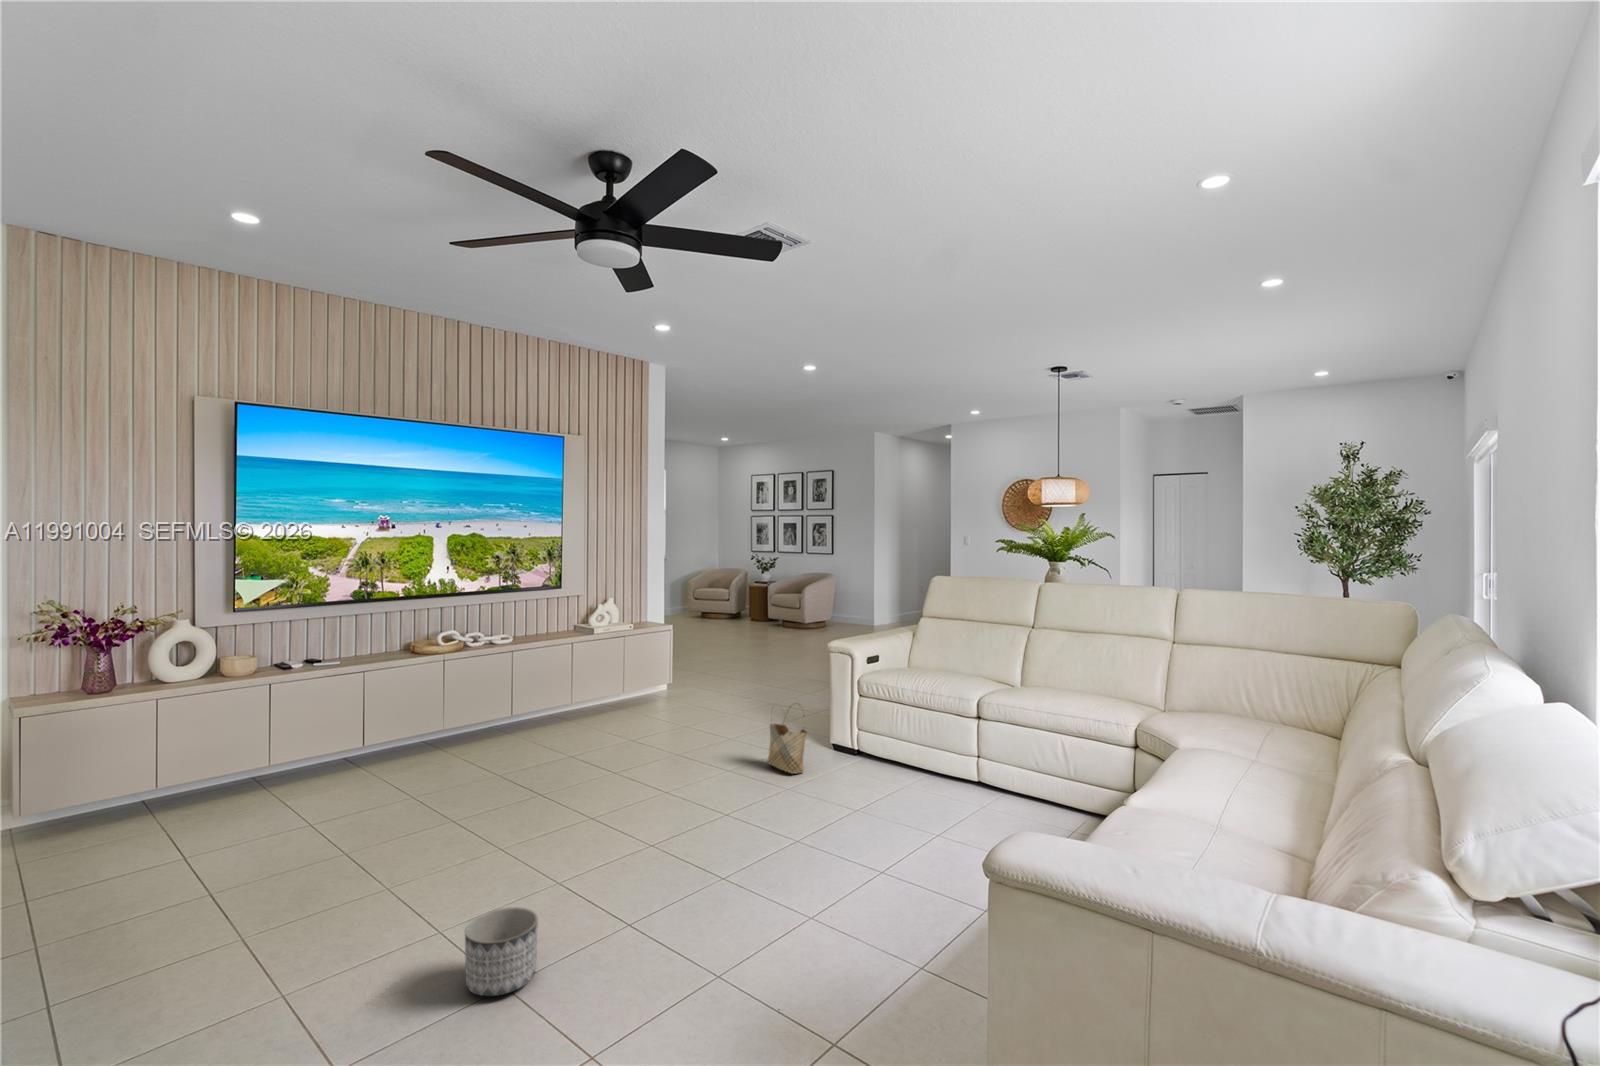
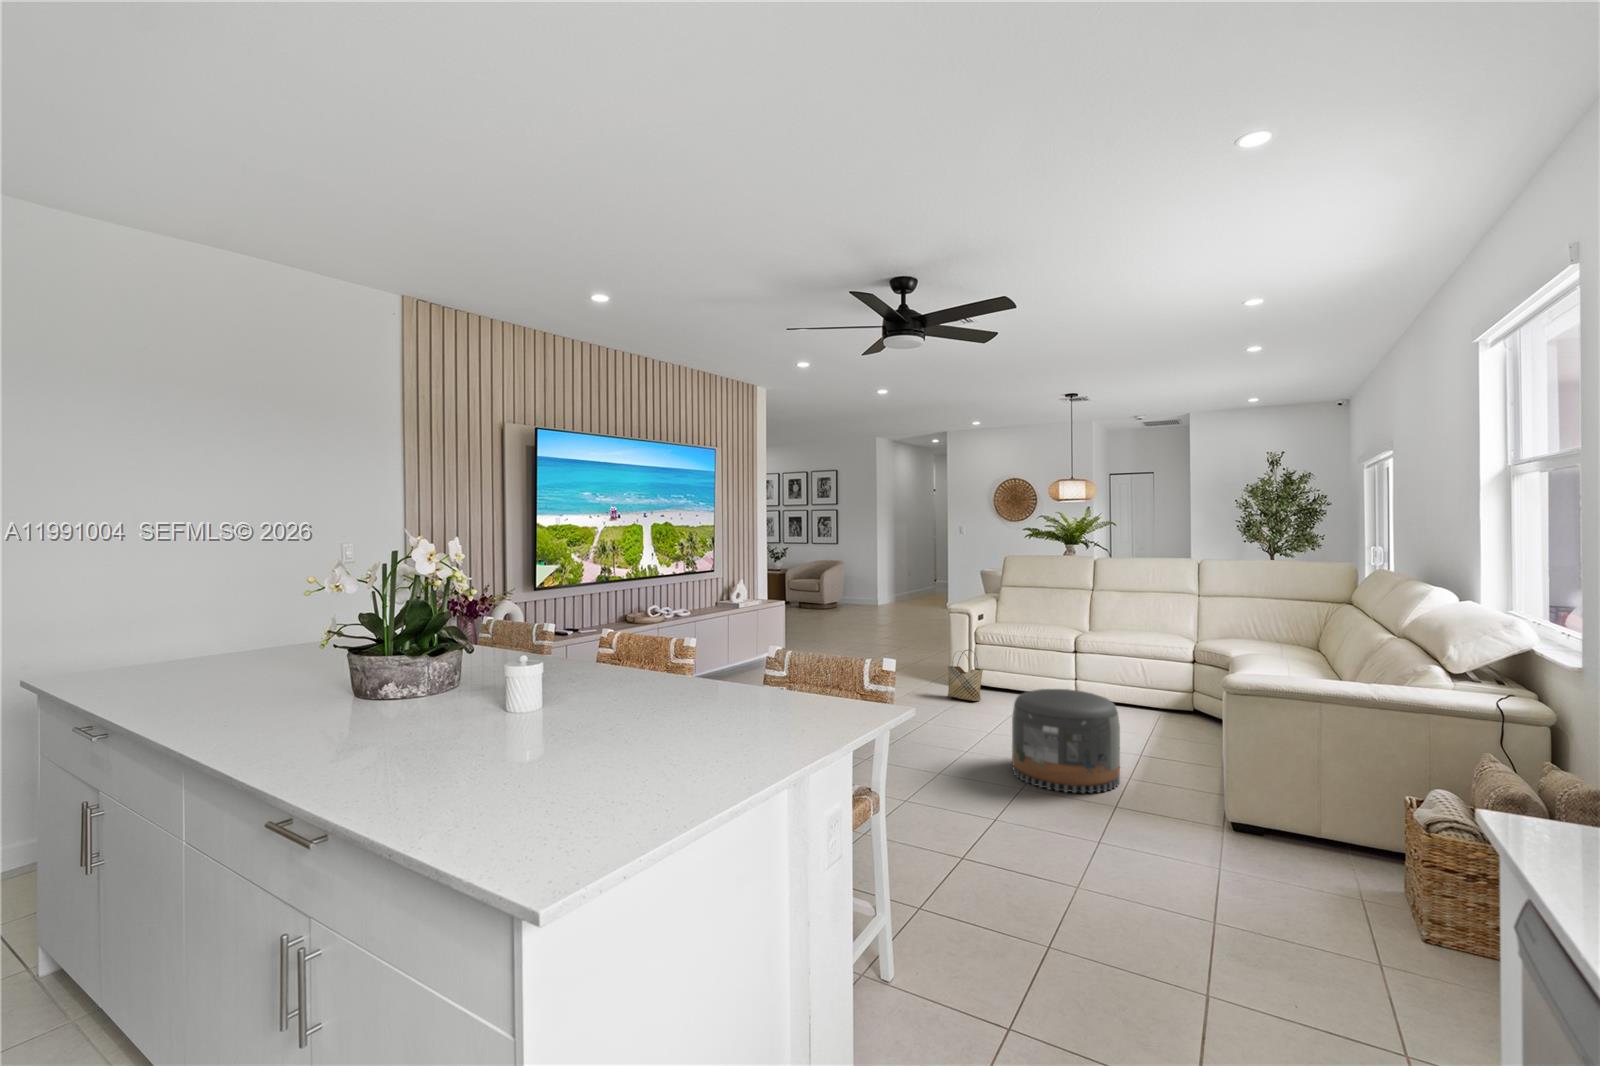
pouf: none [658,786,814,969] -> present [1012,689,1120,793]
planter: present [465,907,538,996] -> none [947,765,992,814]

